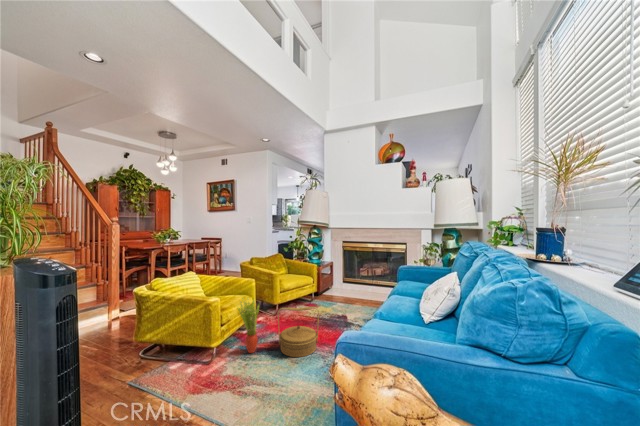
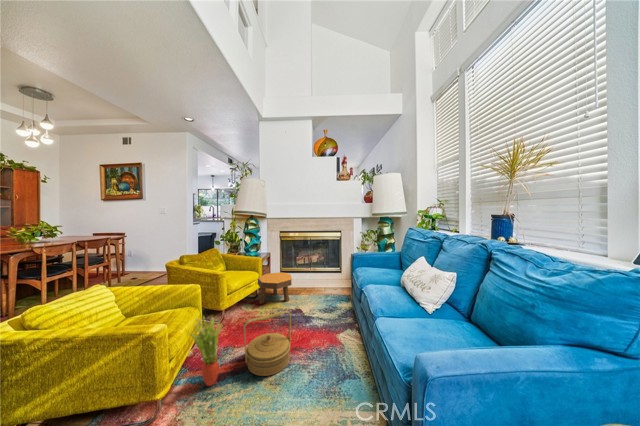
footstool: none [311,281,345,310] -> present [257,272,292,304]

